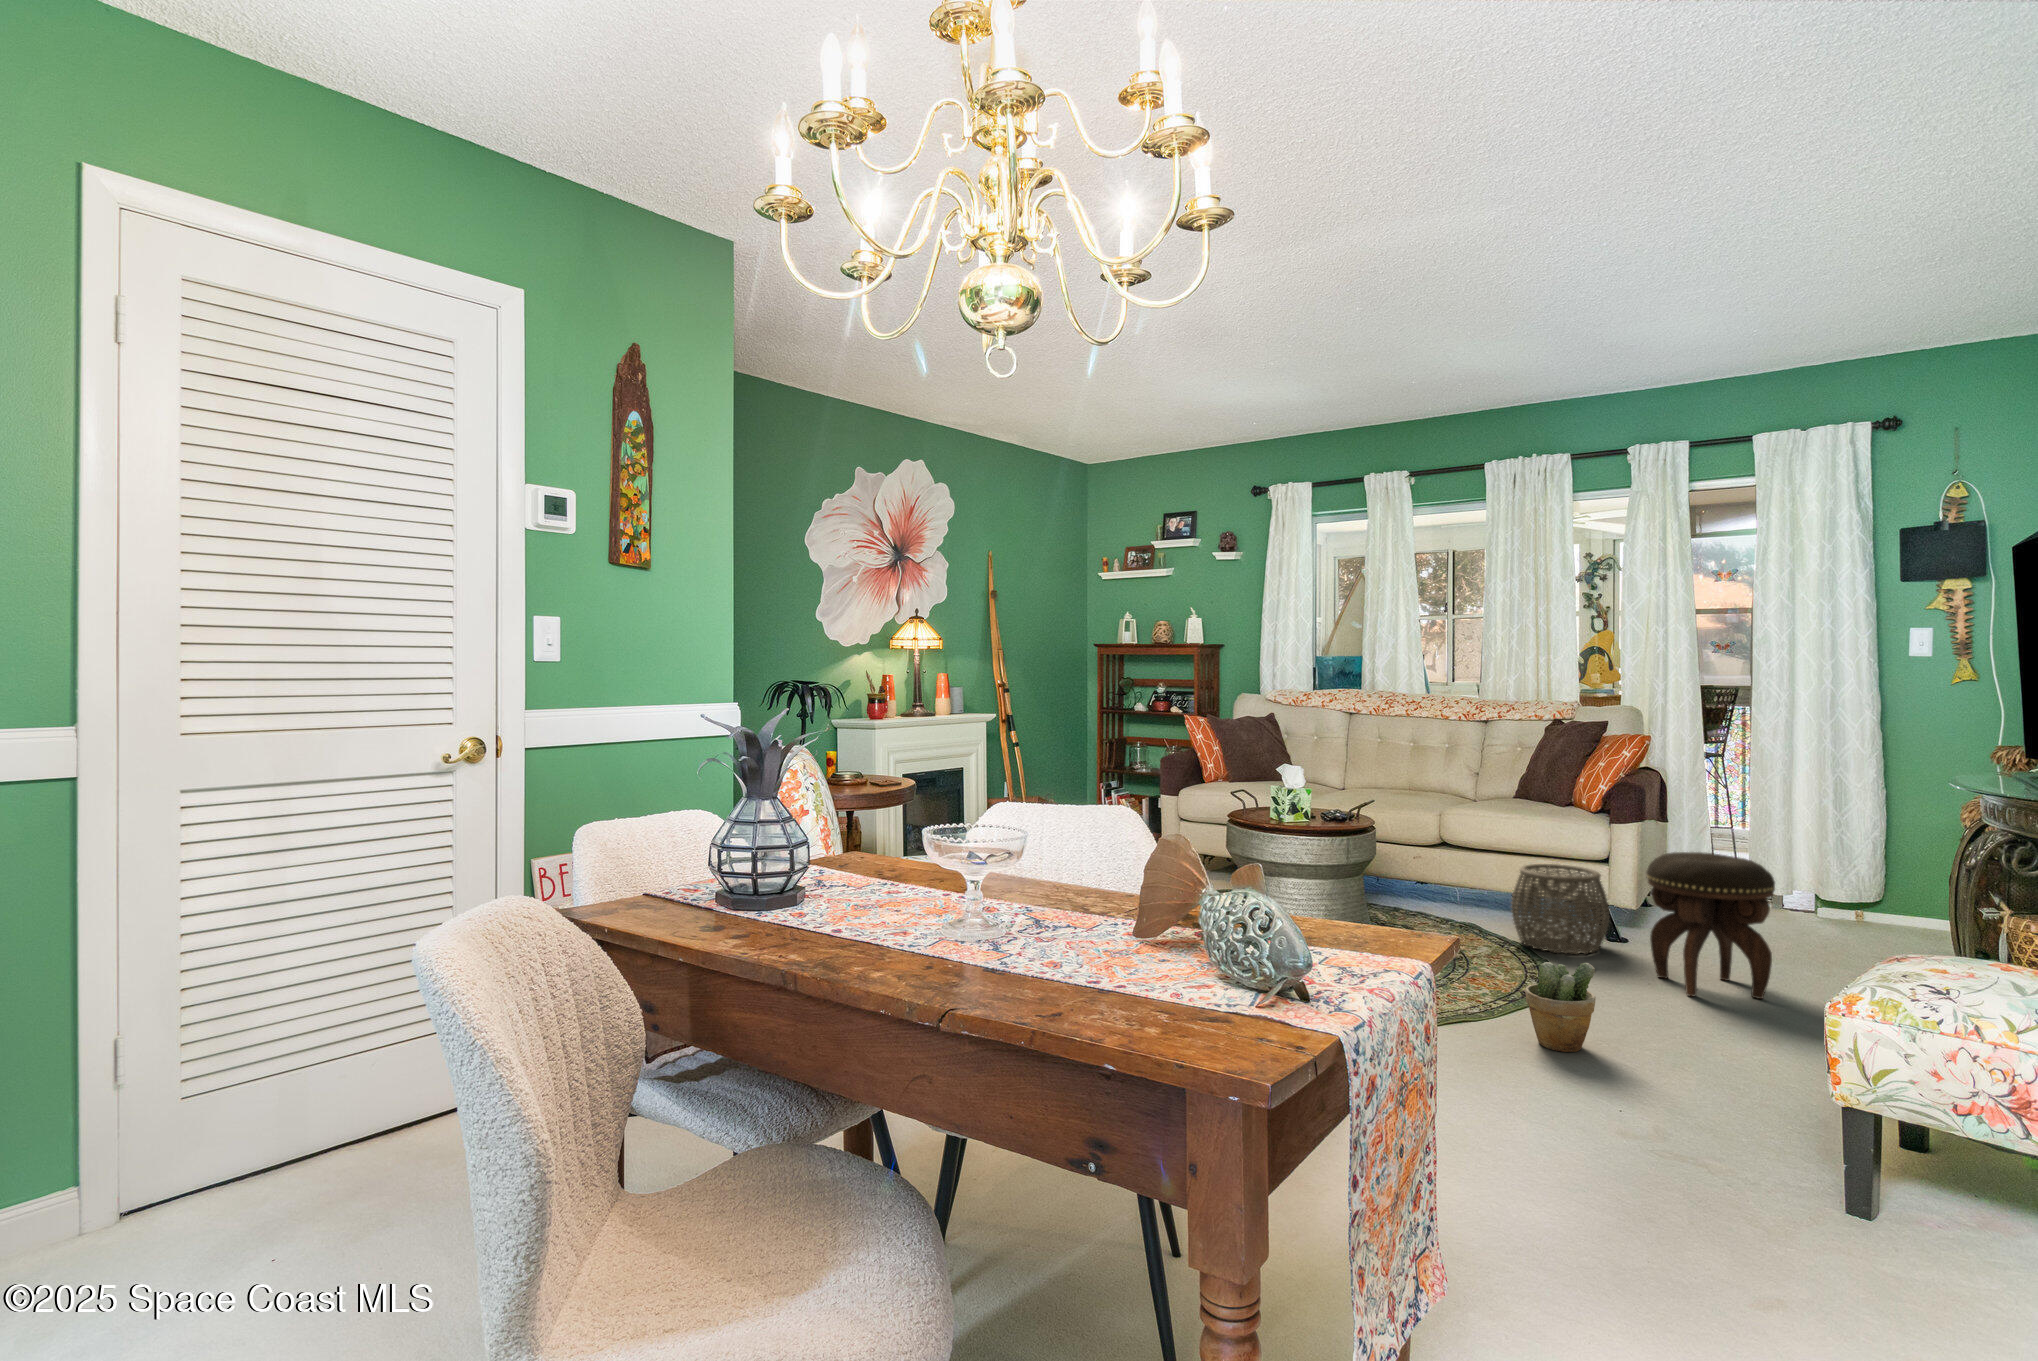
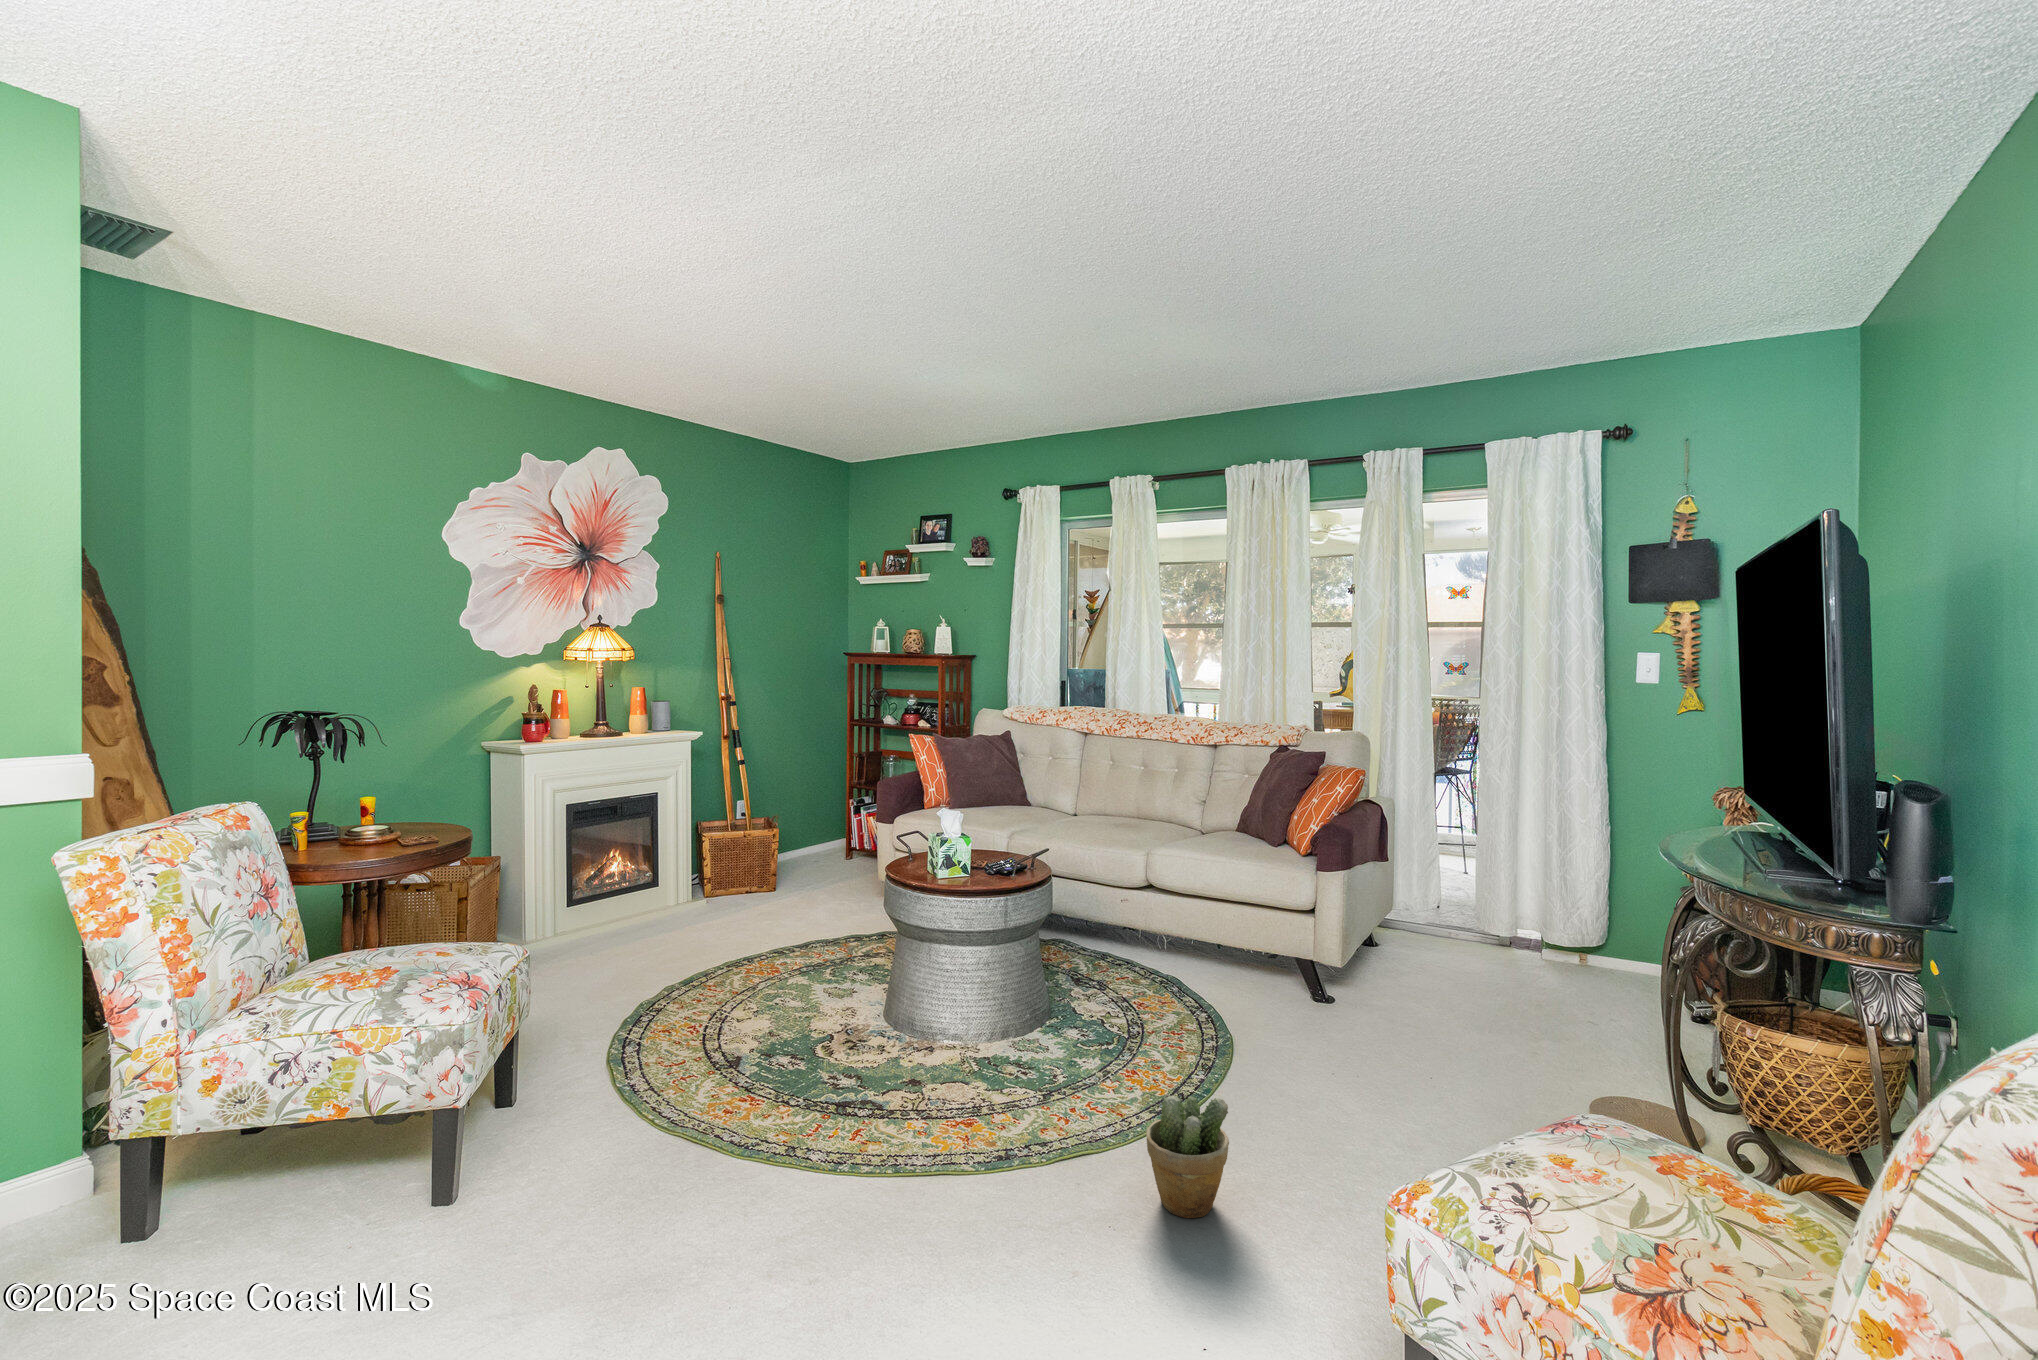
footstool: present [1646,852,1775,999] -> none [1336,917,1474,1102]
woven basket: present [1511,864,1610,954] -> none [1205,917,1310,1029]

